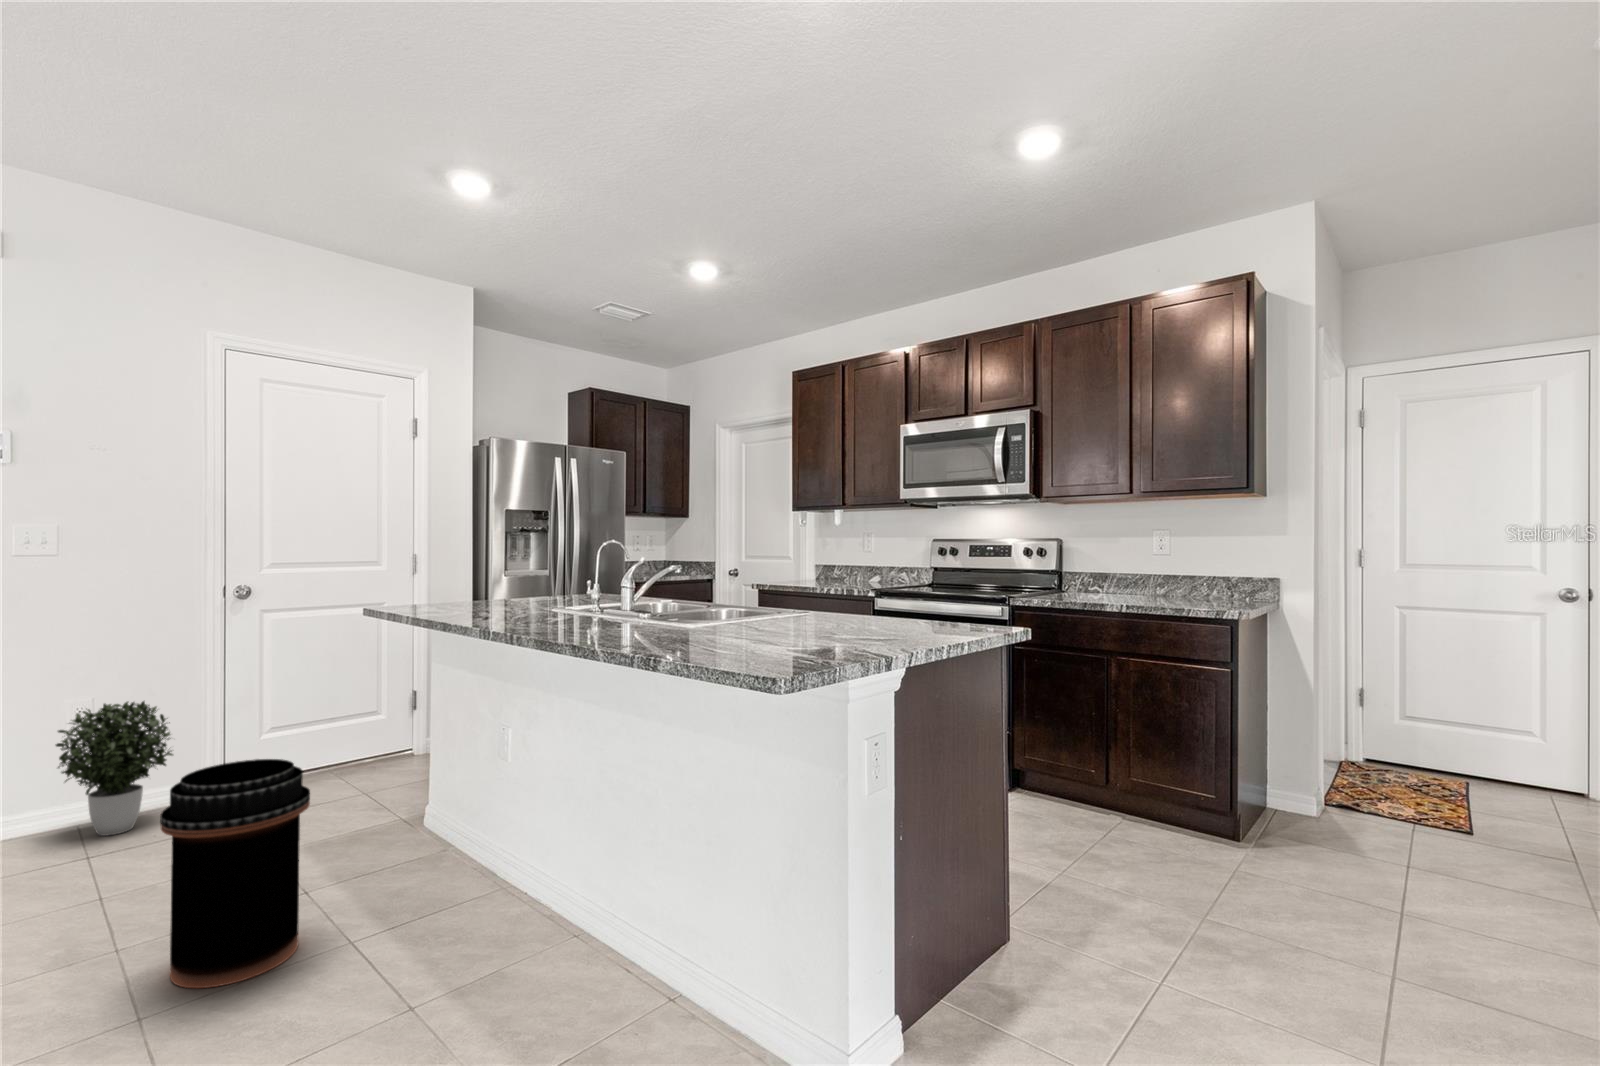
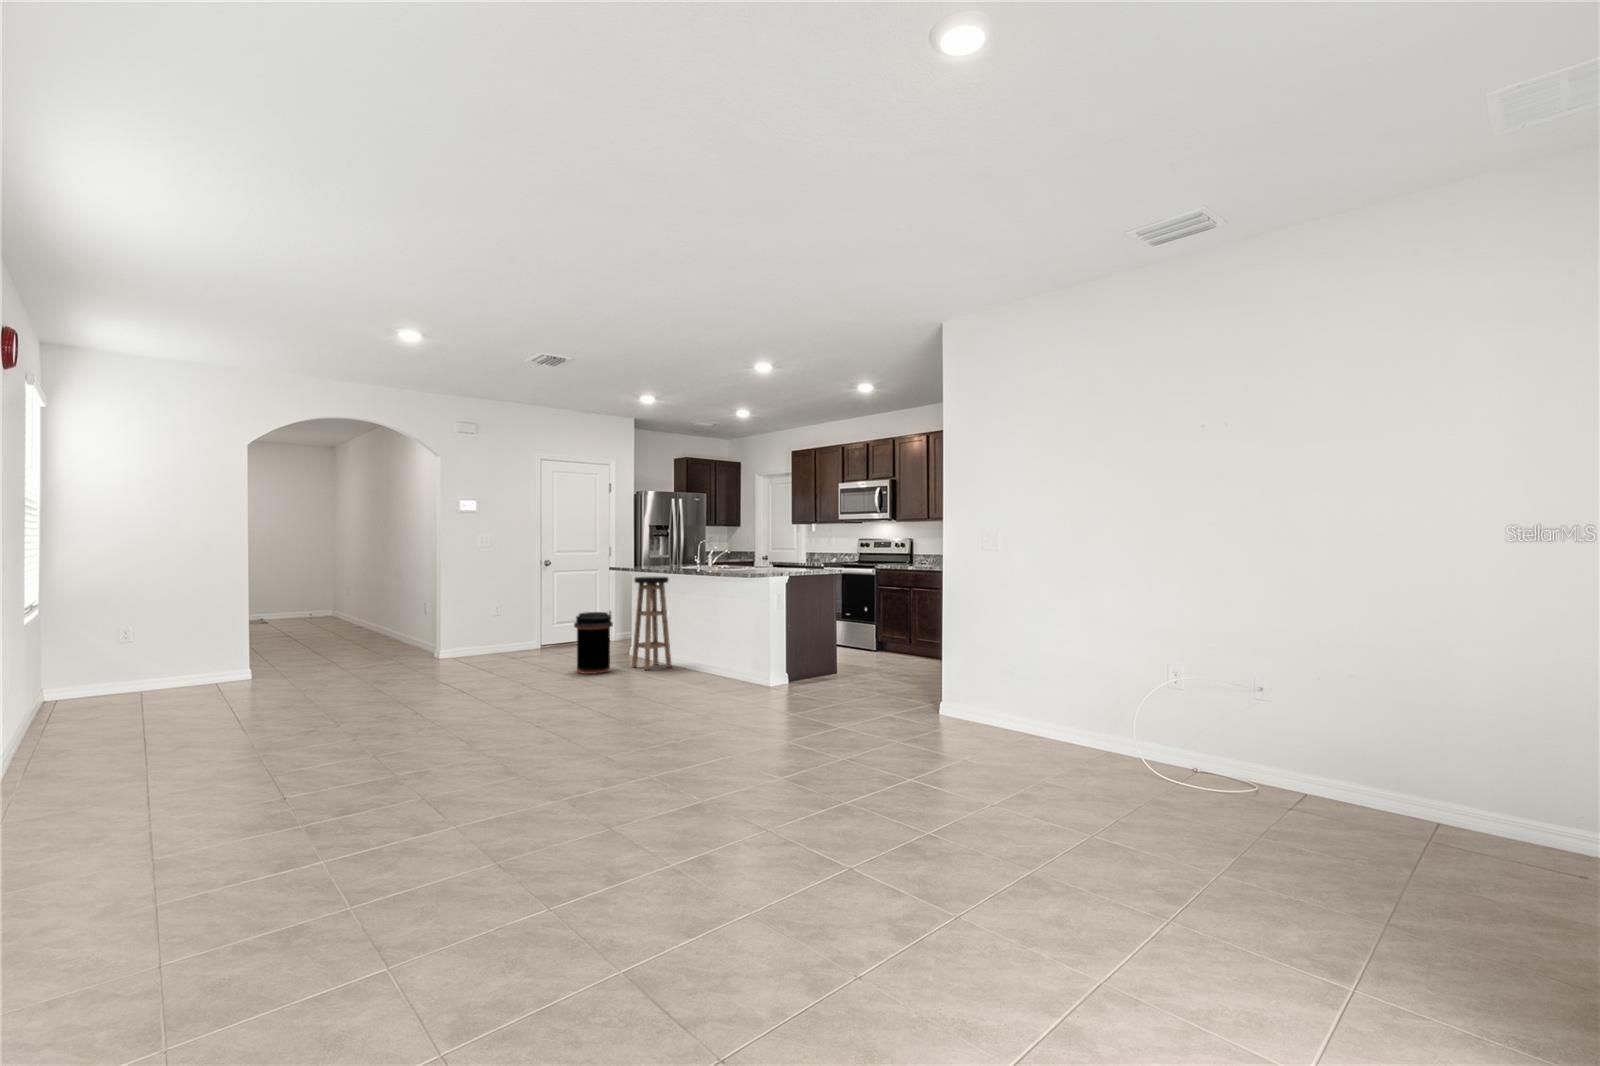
bar stool: none [381,642,505,950] -> present [632,577,671,670]
potted plant: present [56,701,173,836] -> none [495,605,534,655]

